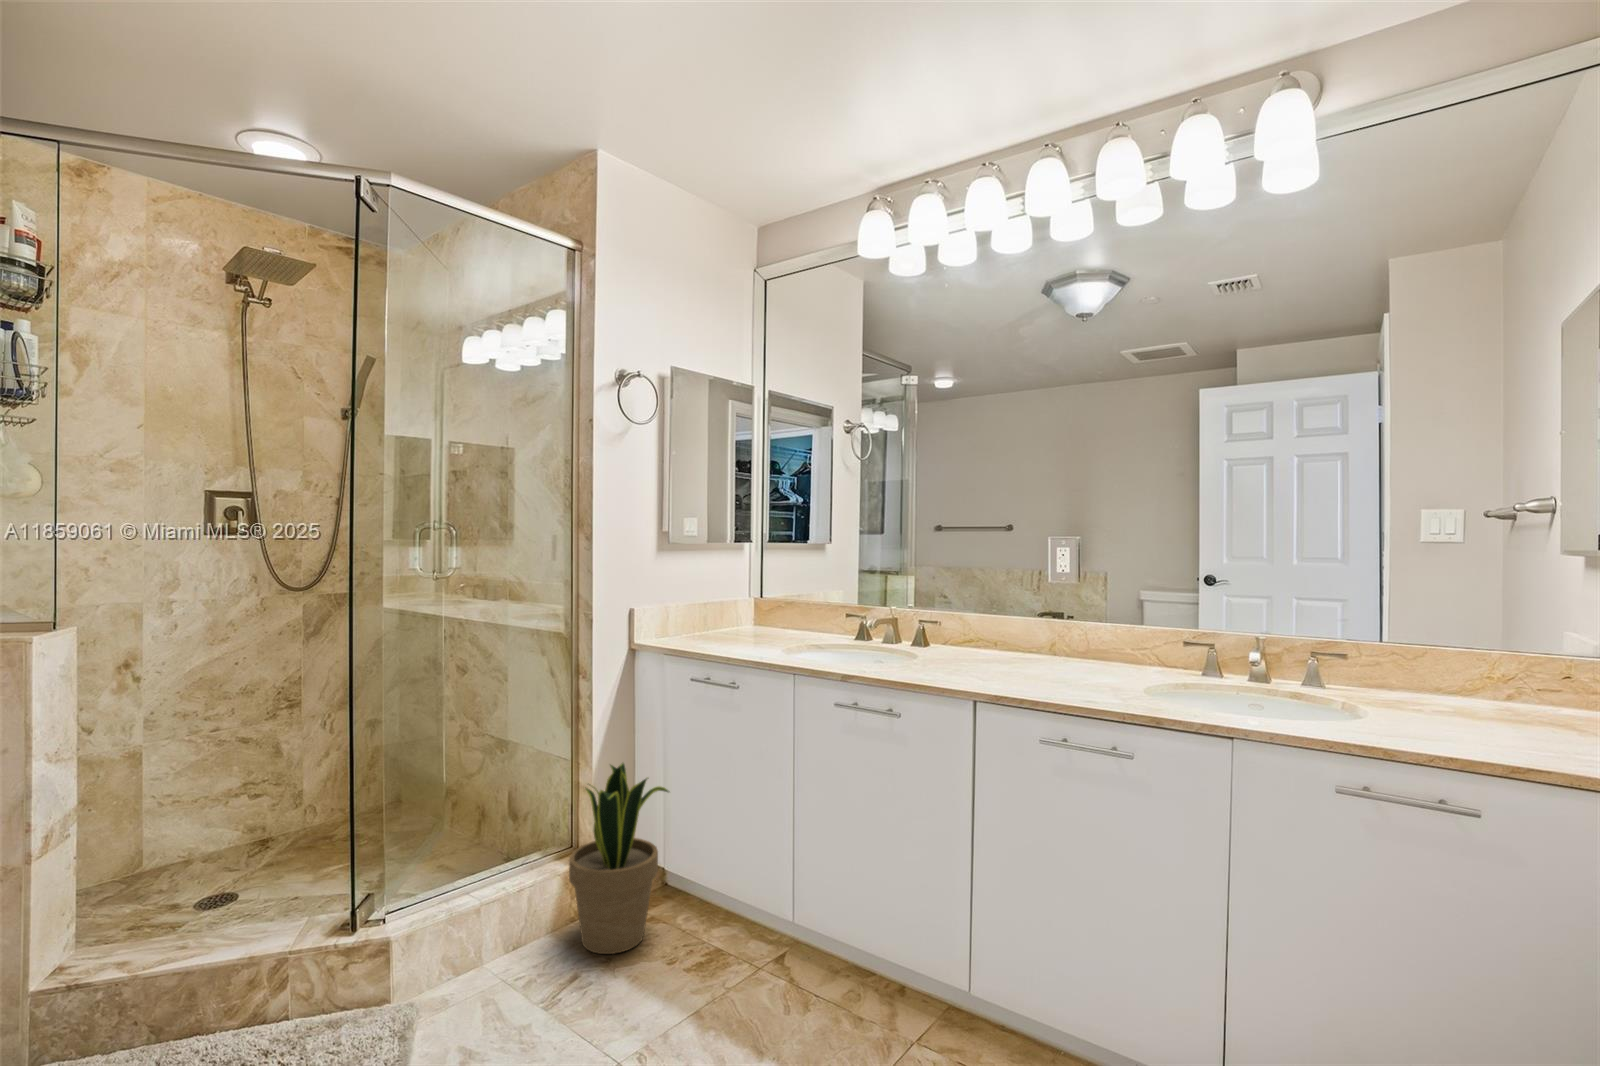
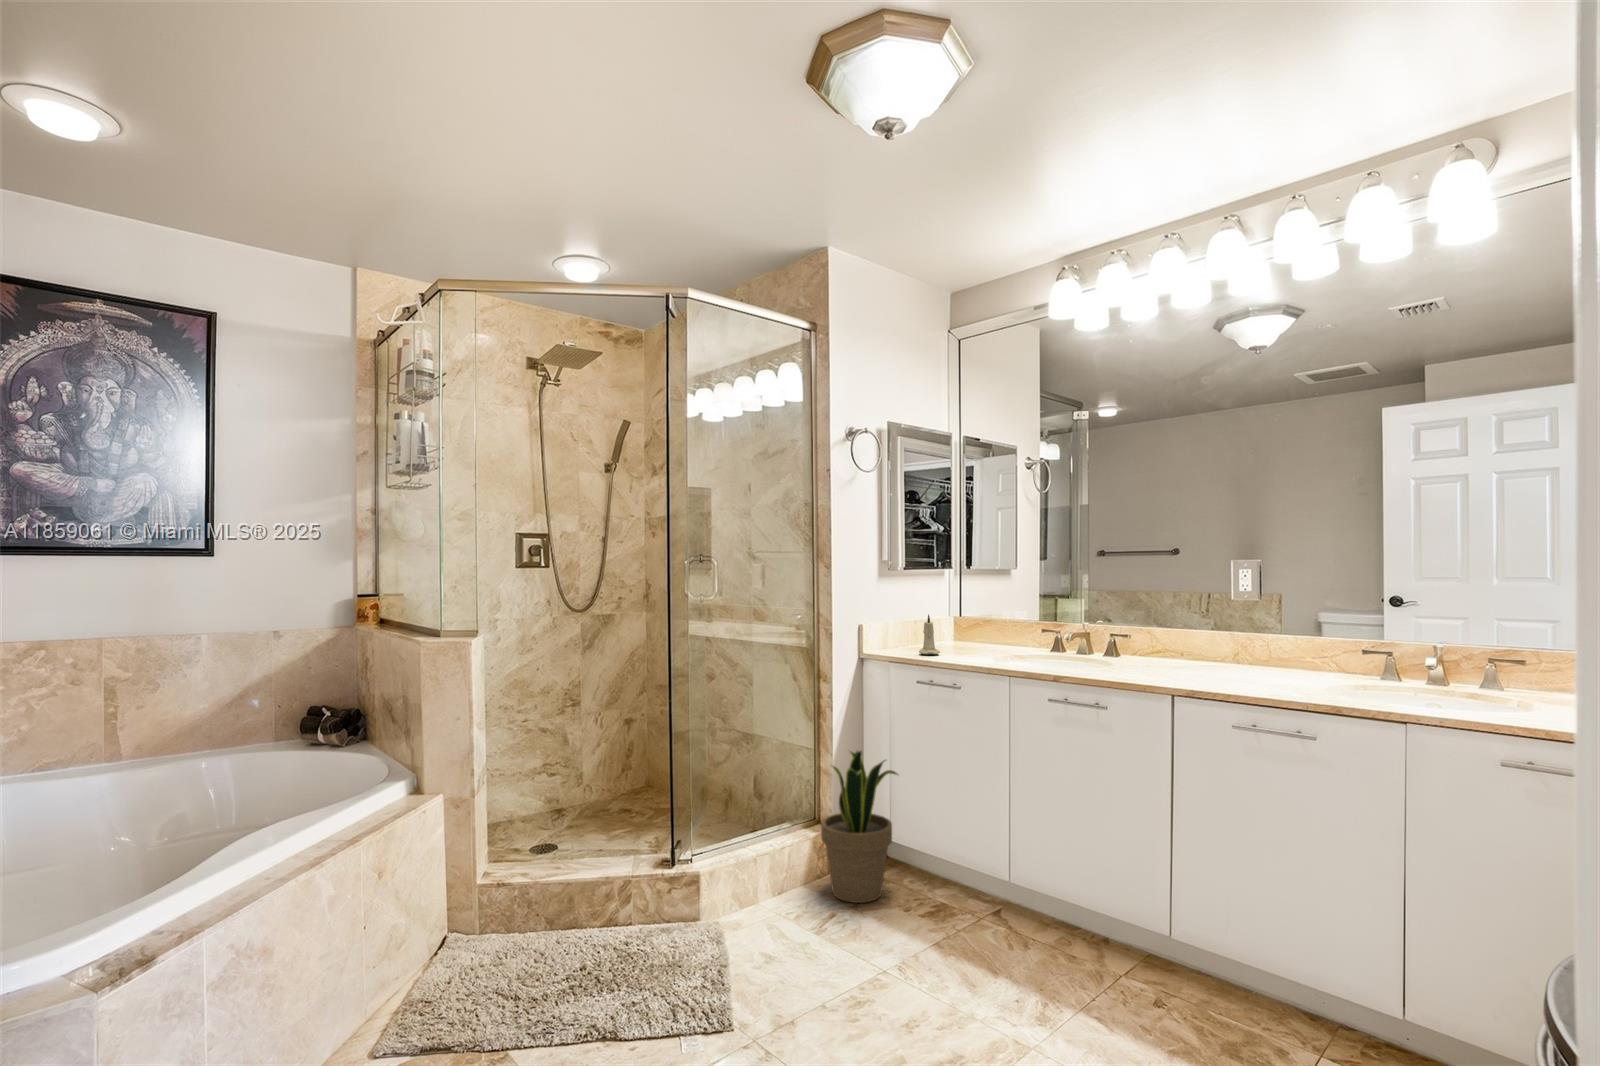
candle: none [701,598,725,646] -> present [919,615,940,654]

